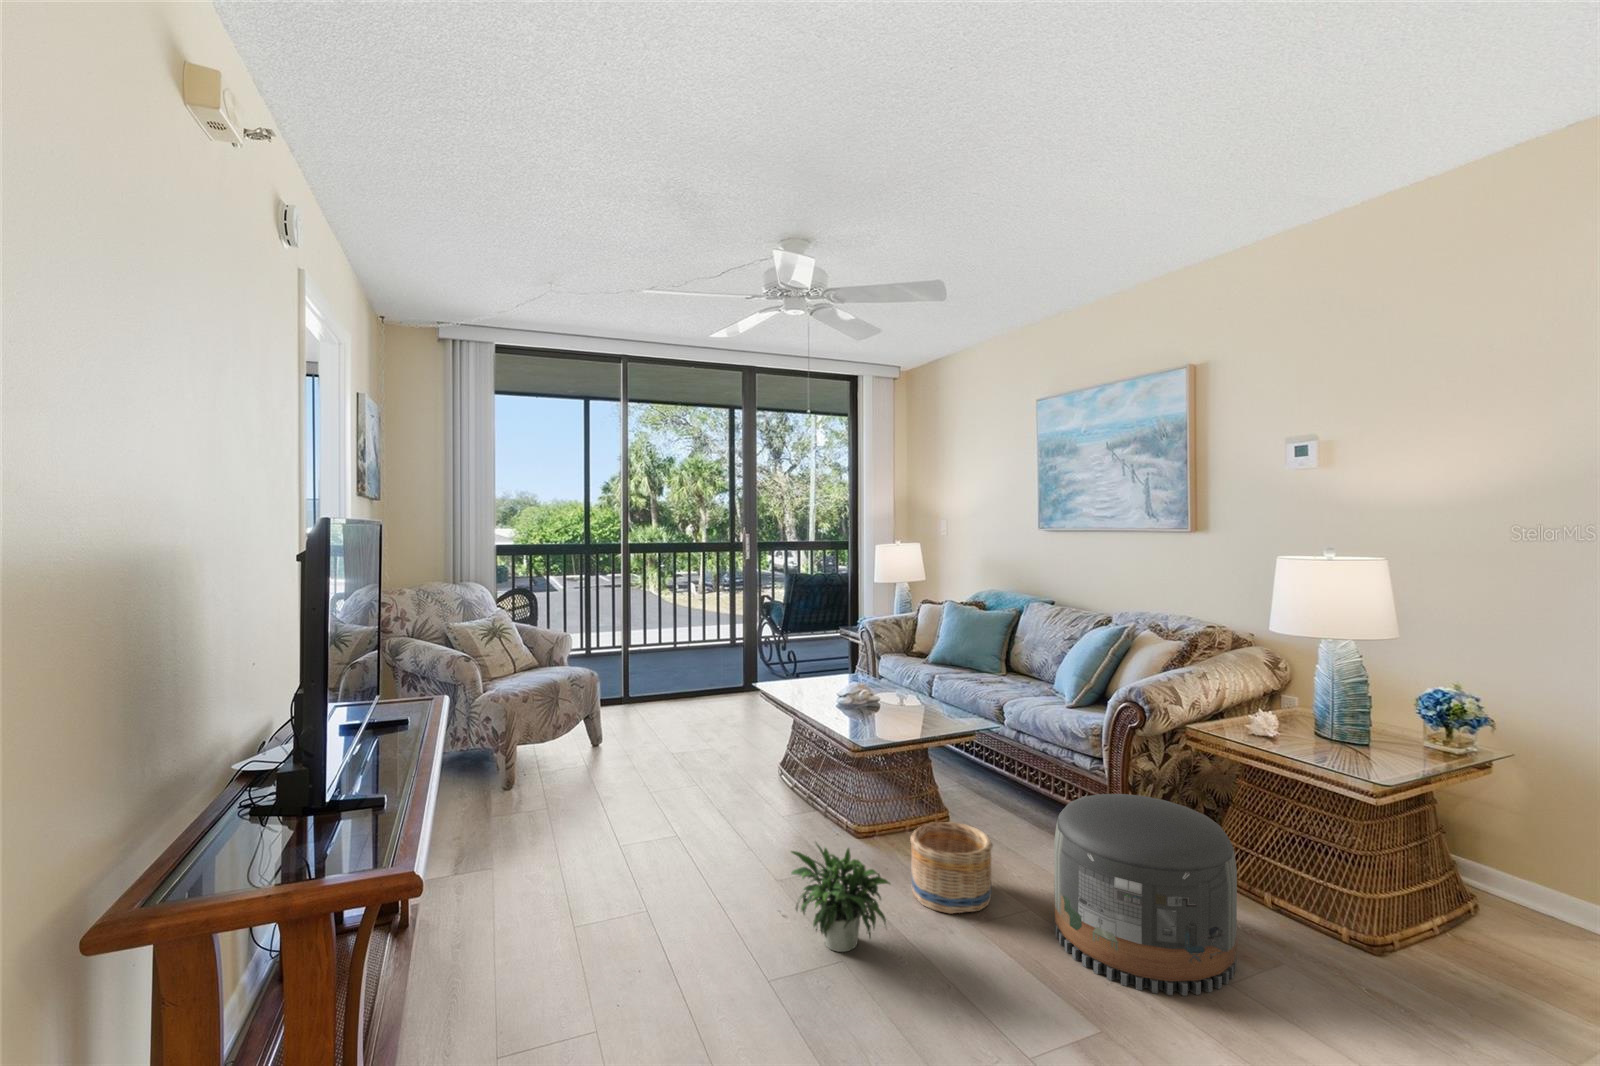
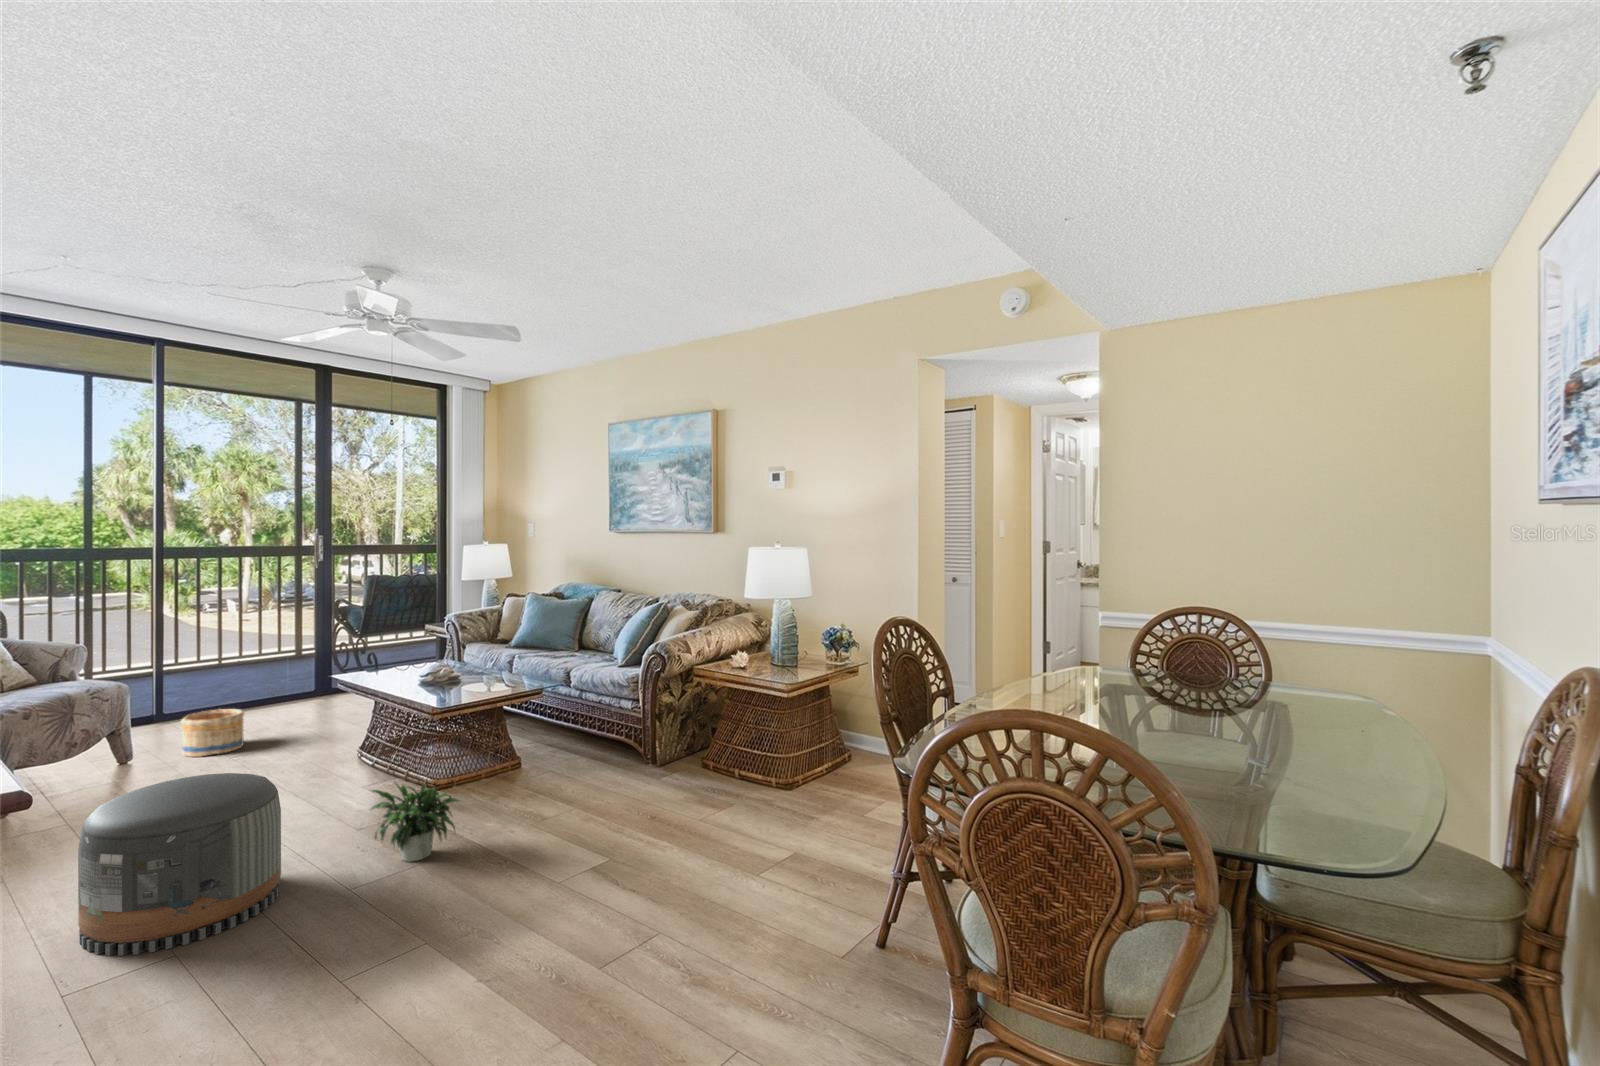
pouf: present [1054,794,1237,996] -> present [78,773,281,956]
basket: present [910,822,993,914] -> present [181,709,244,757]

